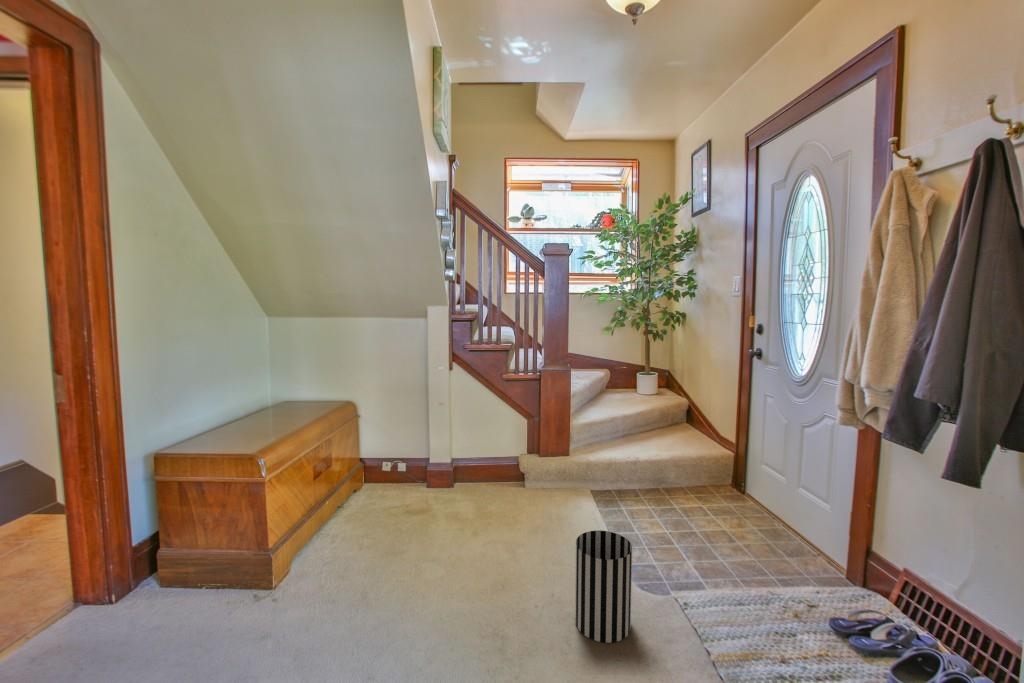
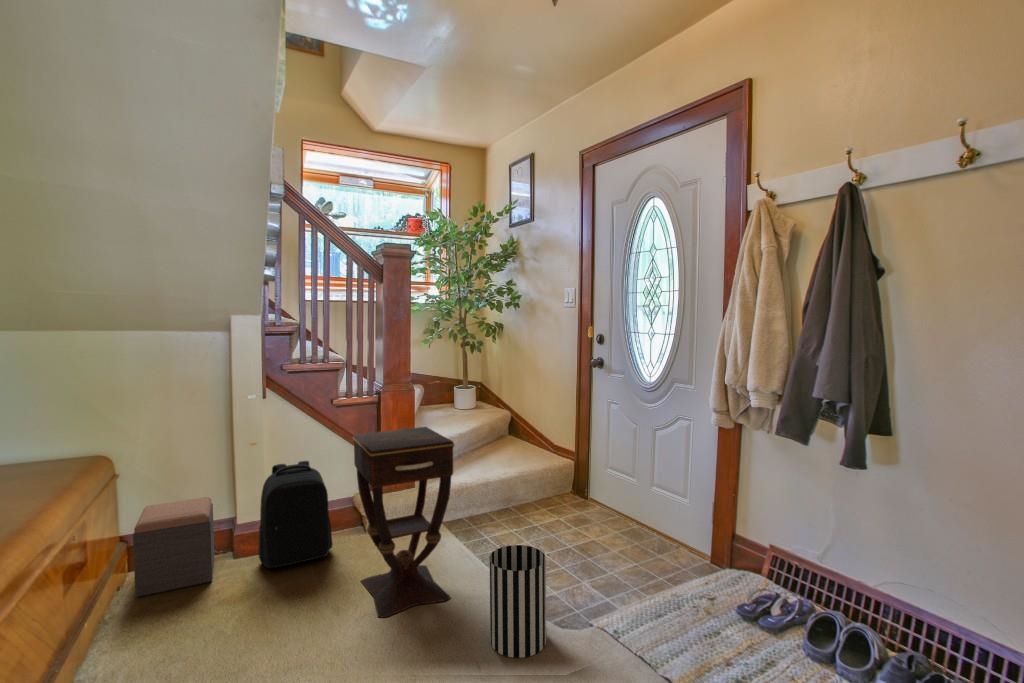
side table: none [492,406,569,565] -> present [353,427,454,618]
backpack: none [439,422,493,502] -> present [258,461,333,568]
footstool: none [358,439,416,502] -> present [133,497,214,597]

